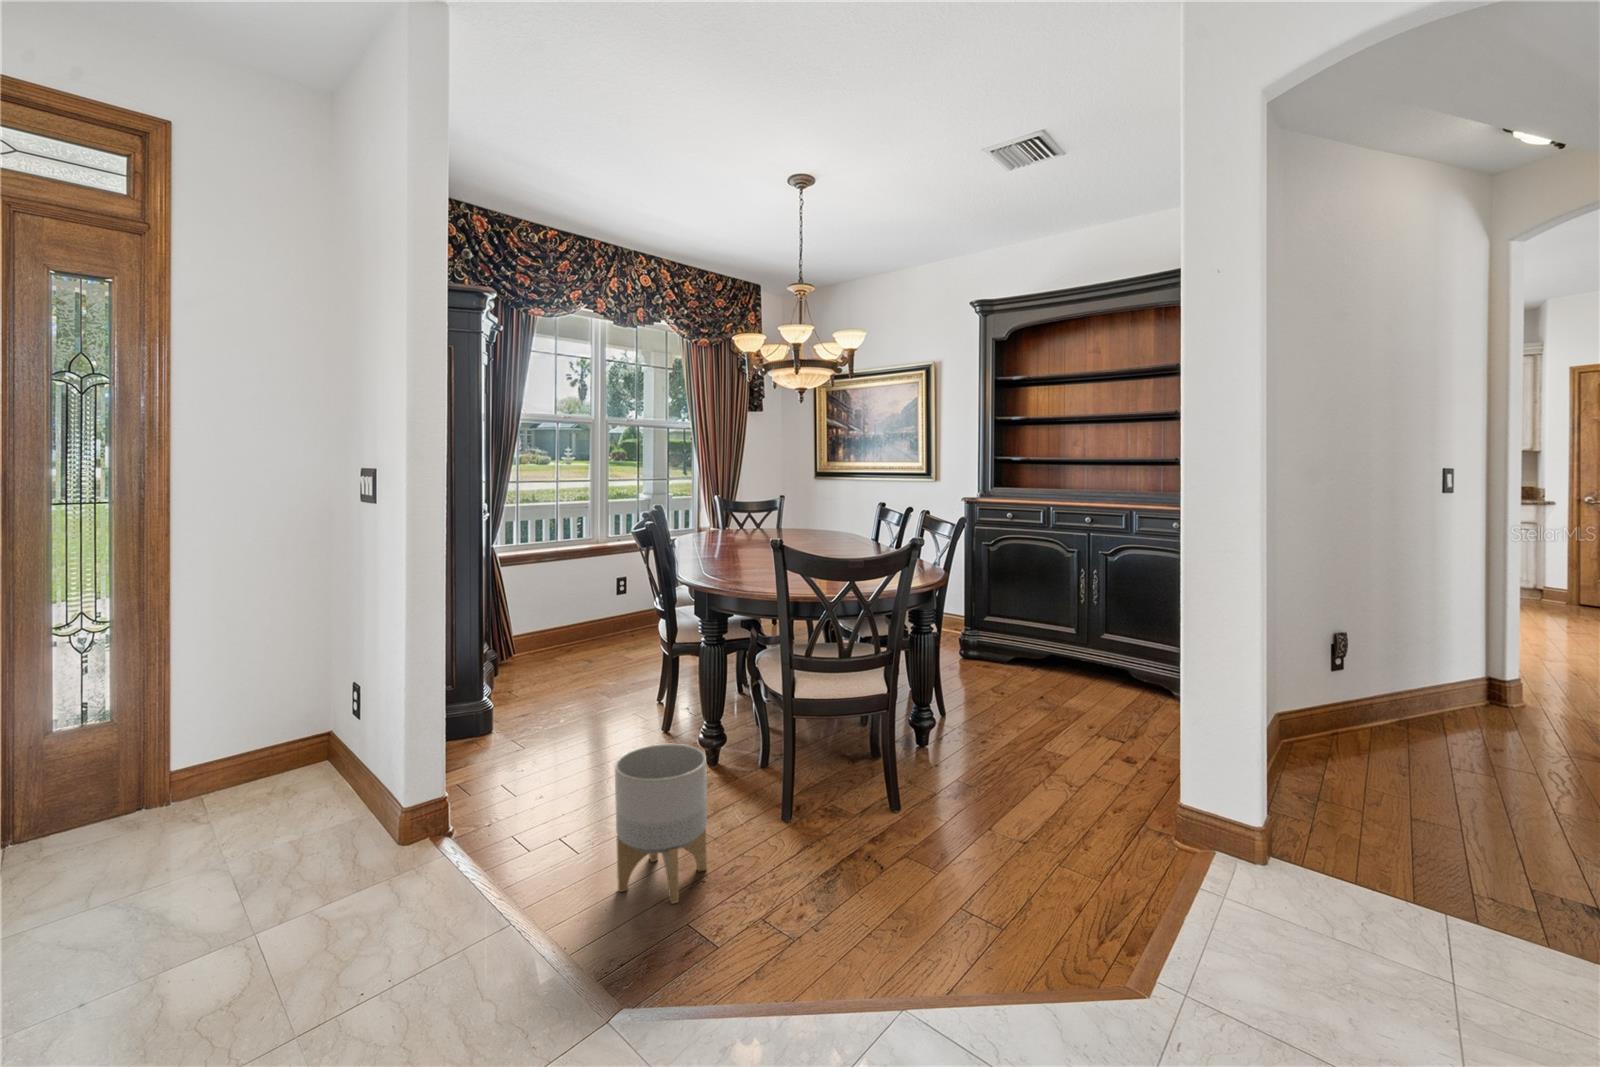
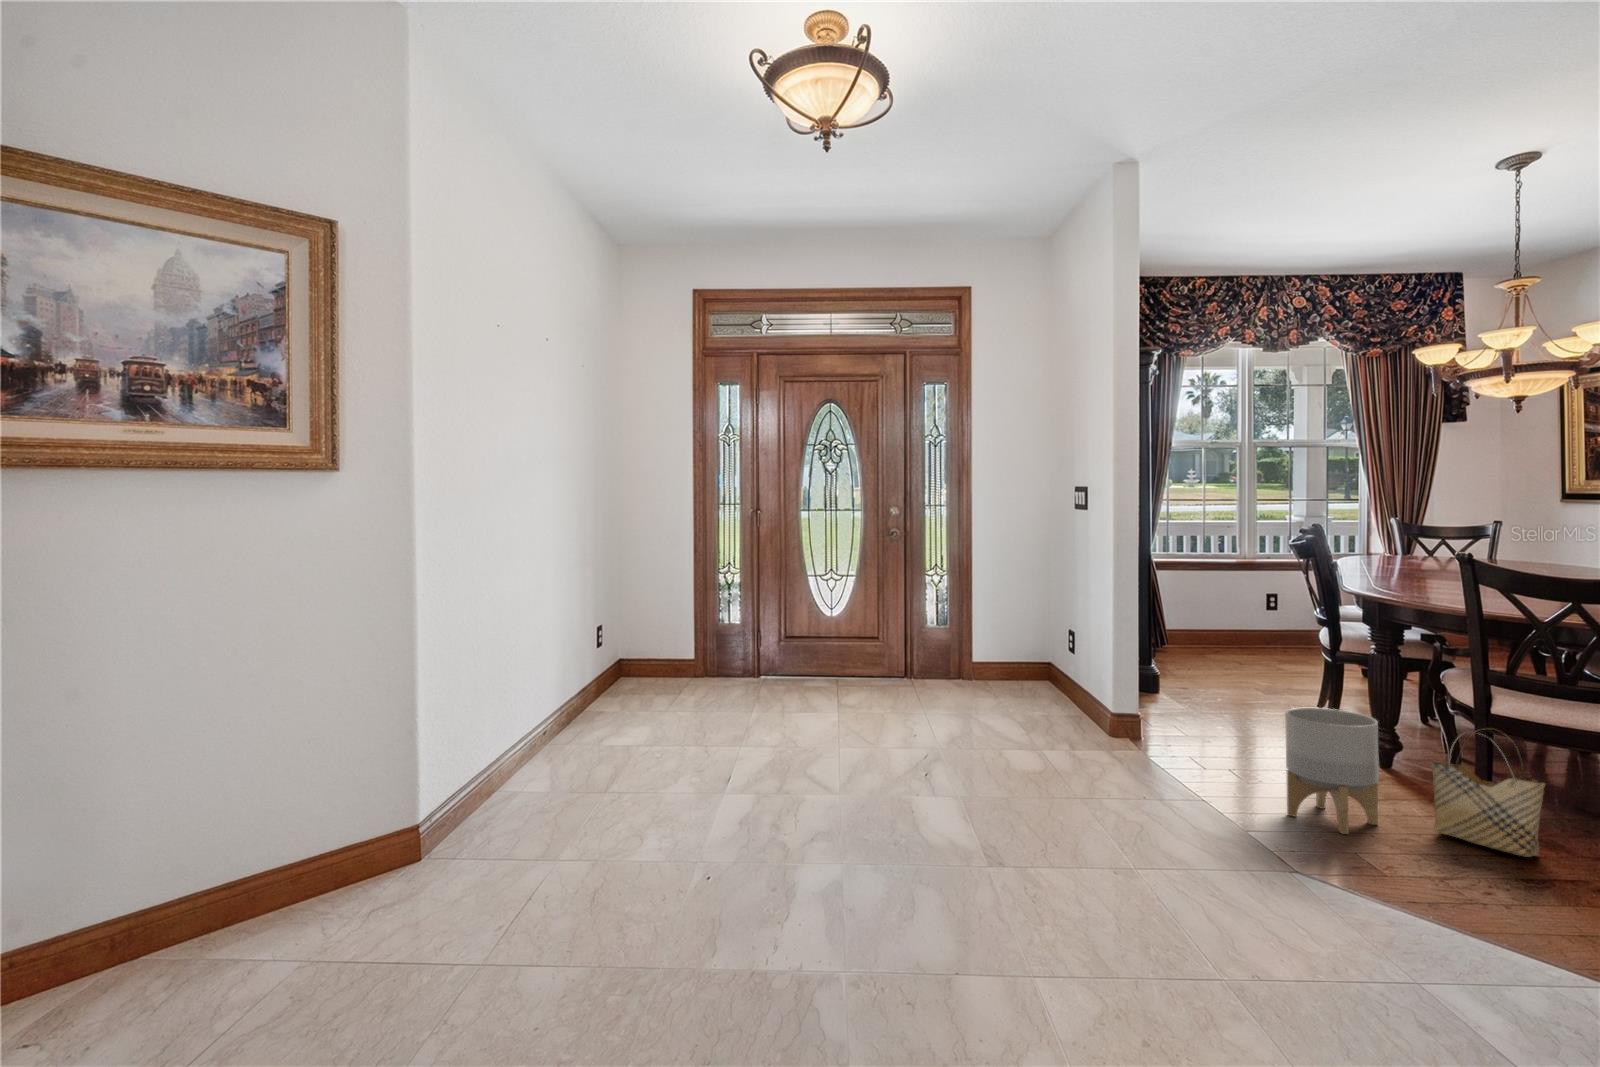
woven basket: none [751,738,839,871] -> present [1431,728,1545,857]

